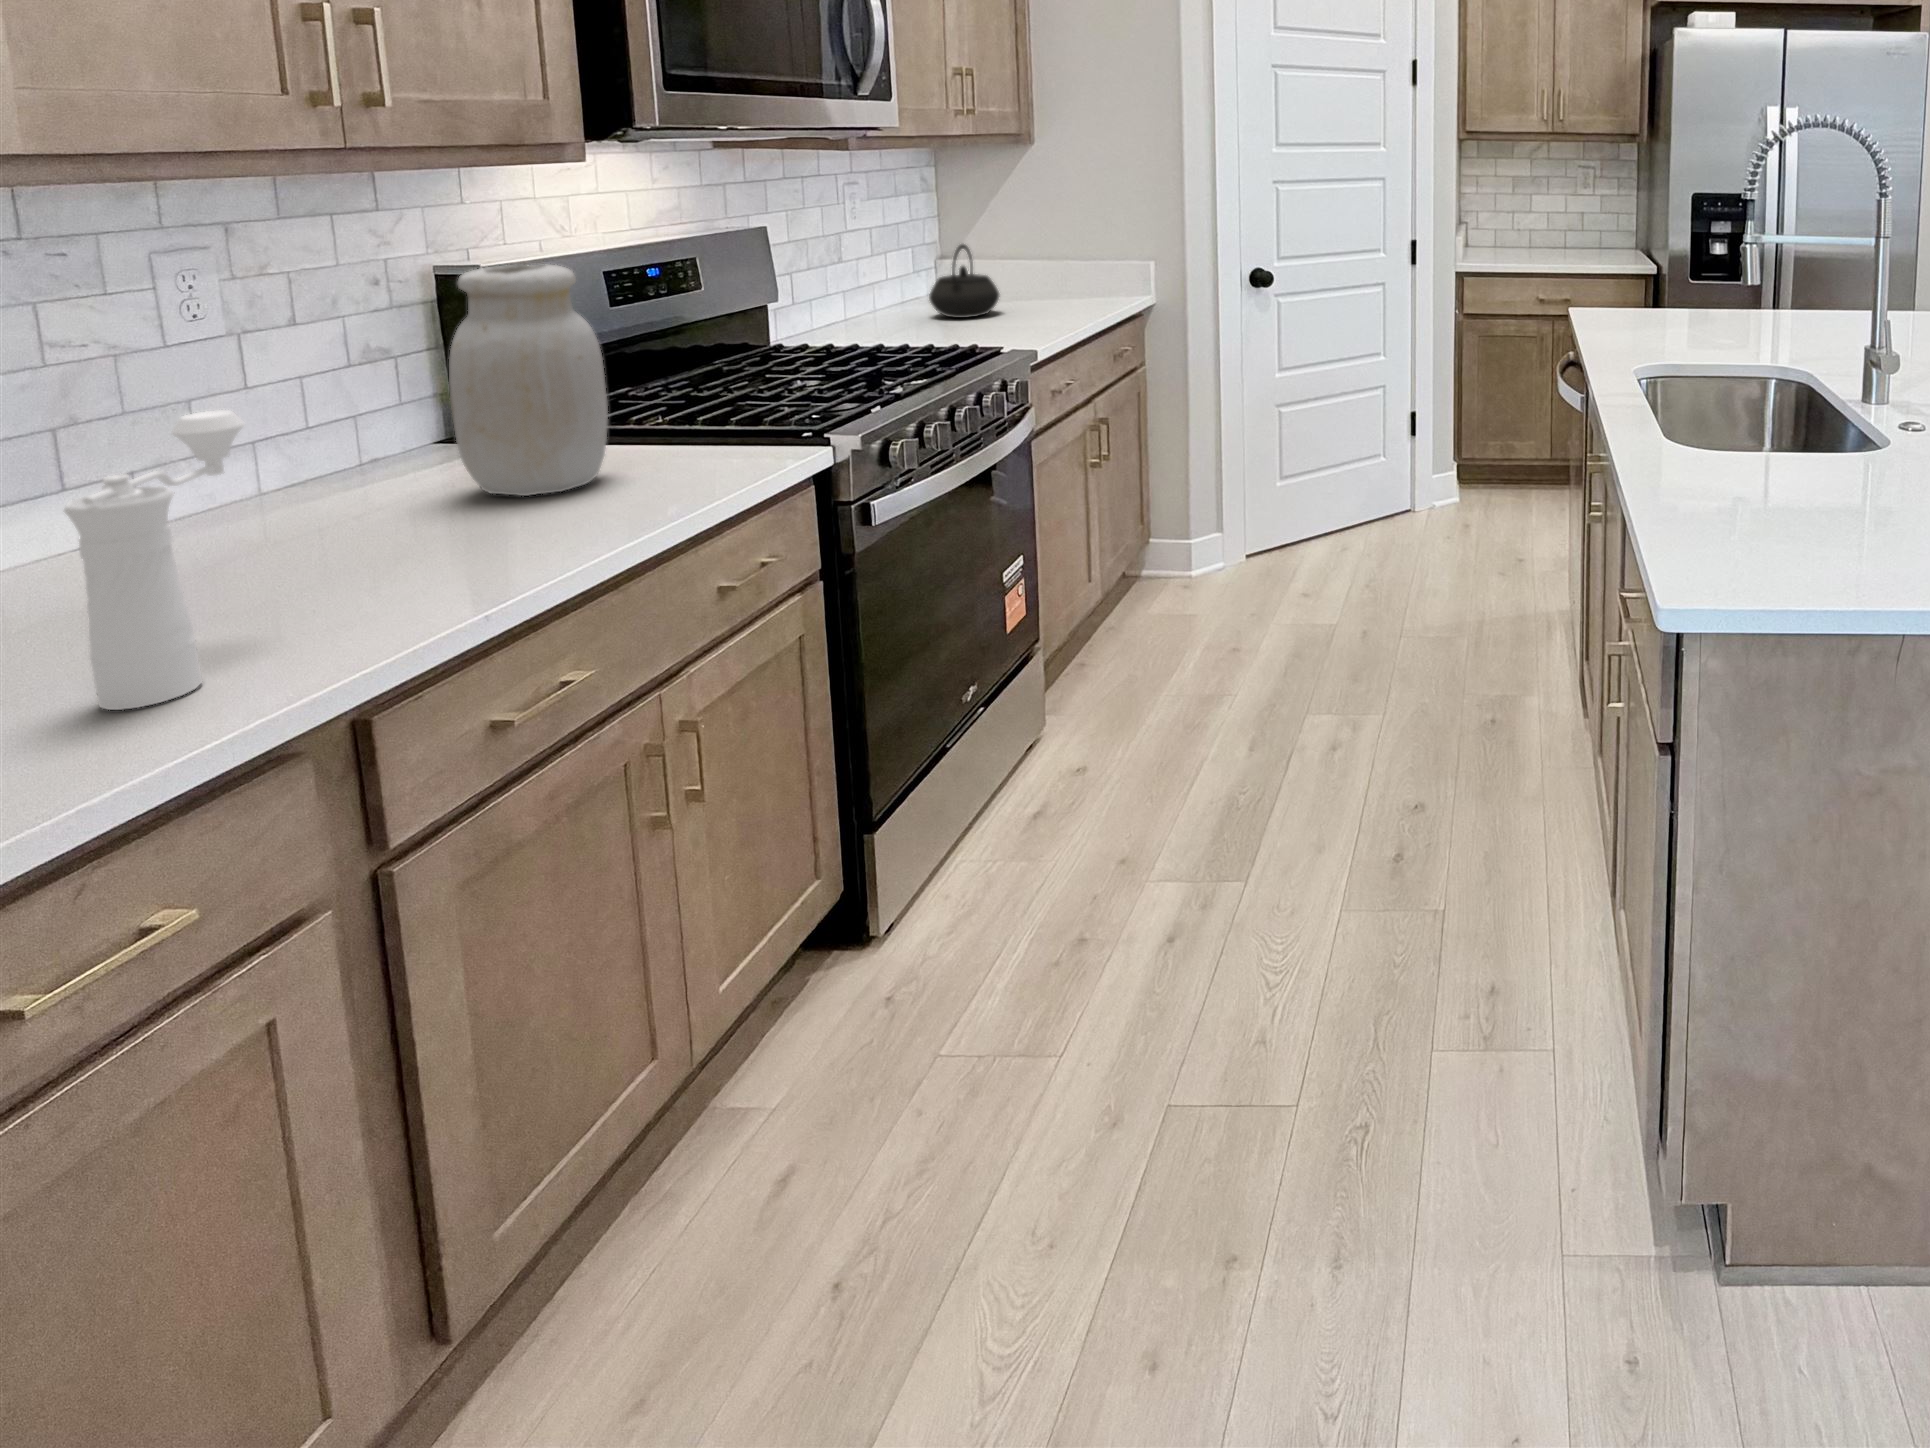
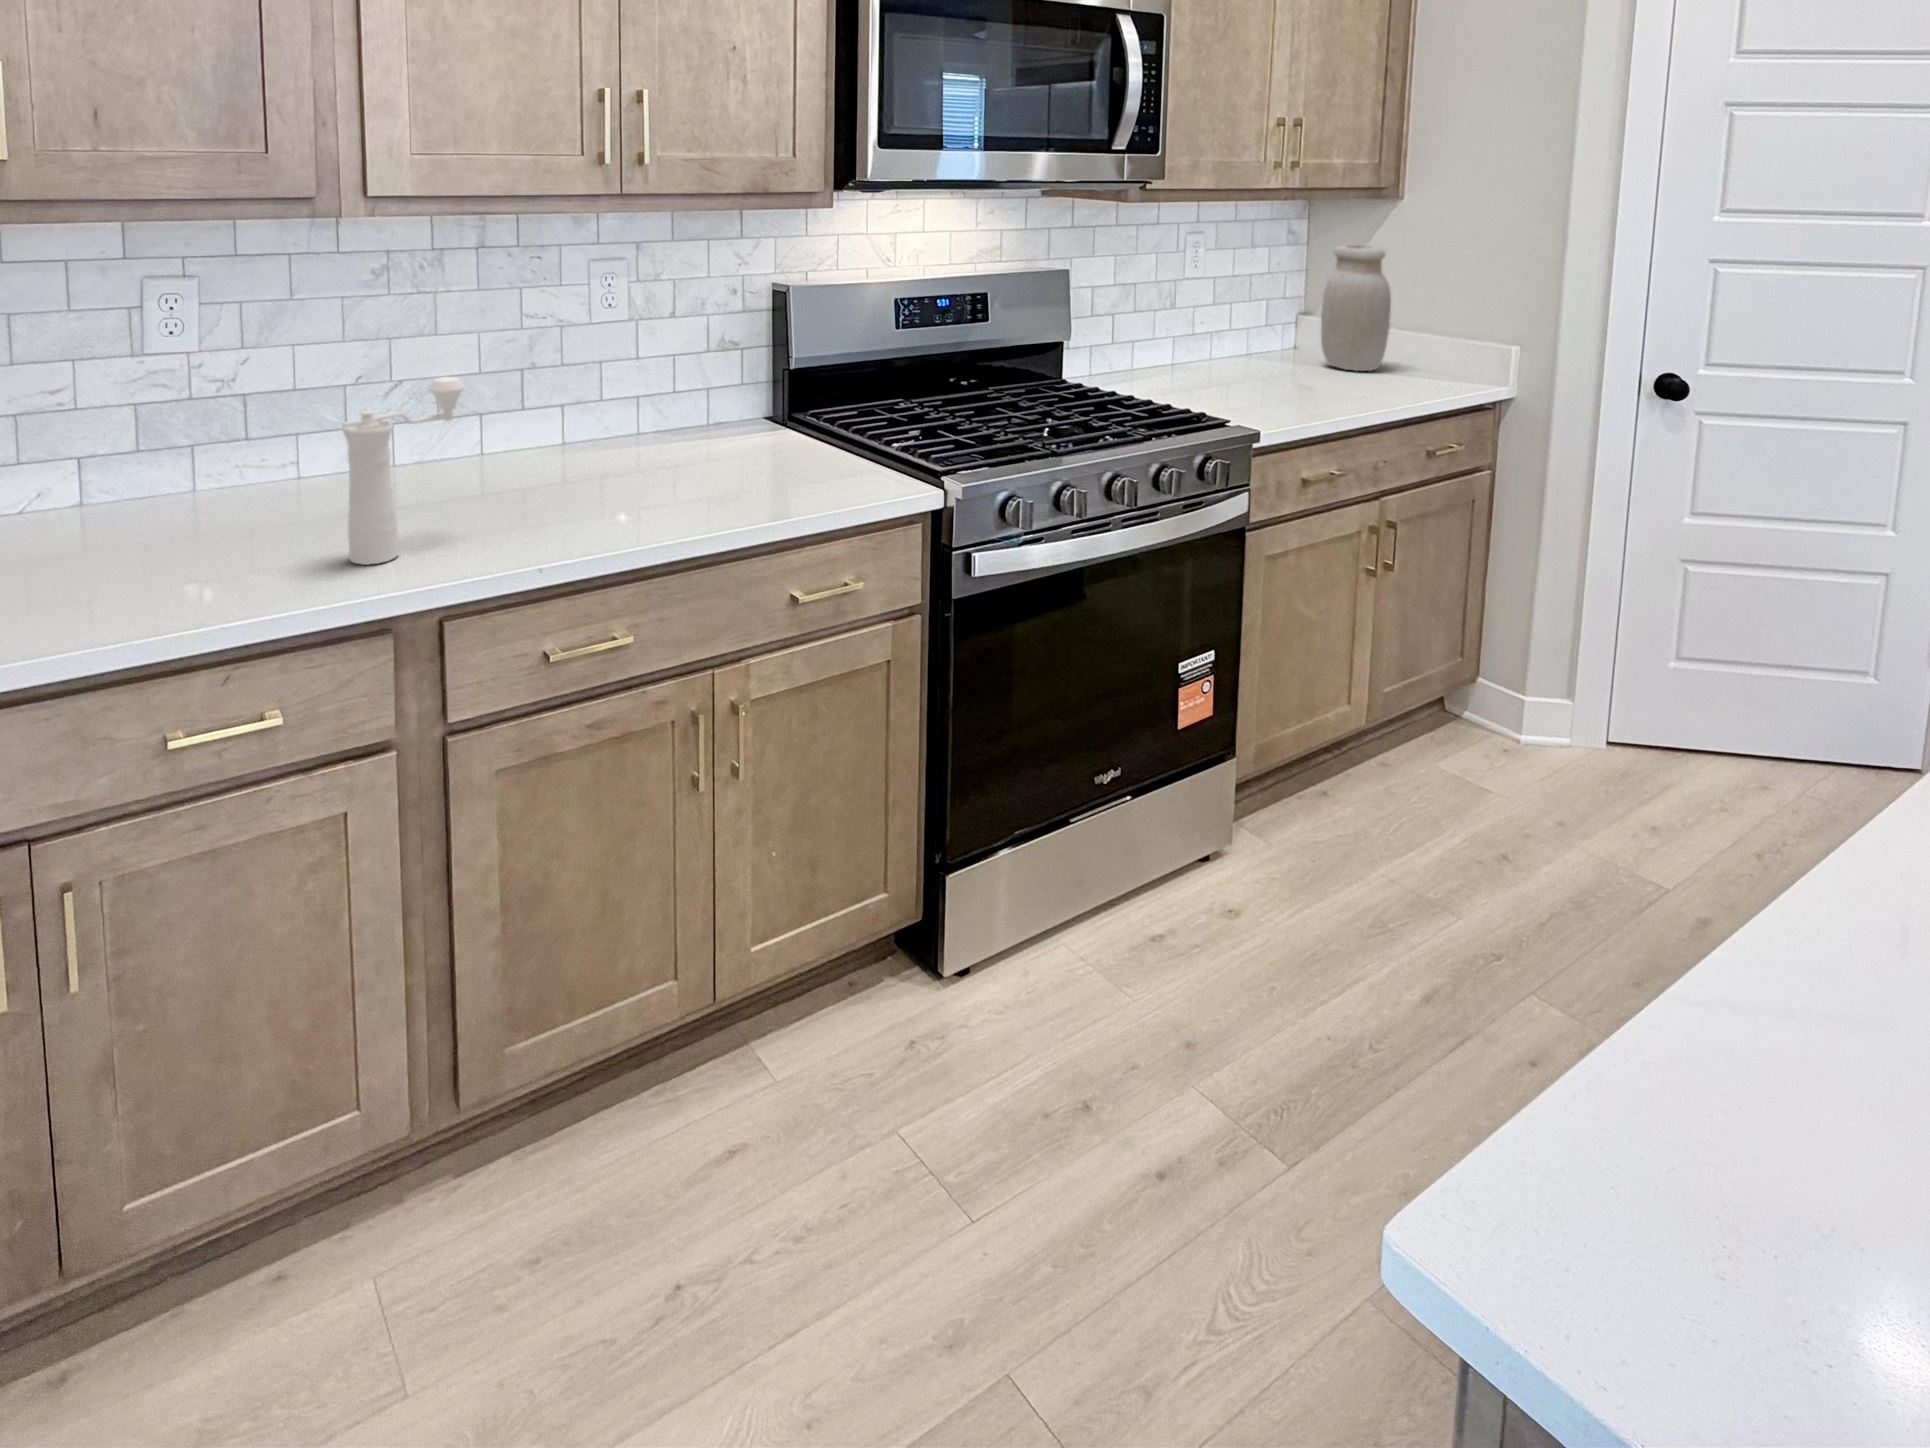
kettle: present [929,244,1000,318] -> none [1225,301,1296,380]
jar: present [449,265,608,496] -> present [1321,245,1391,371]

